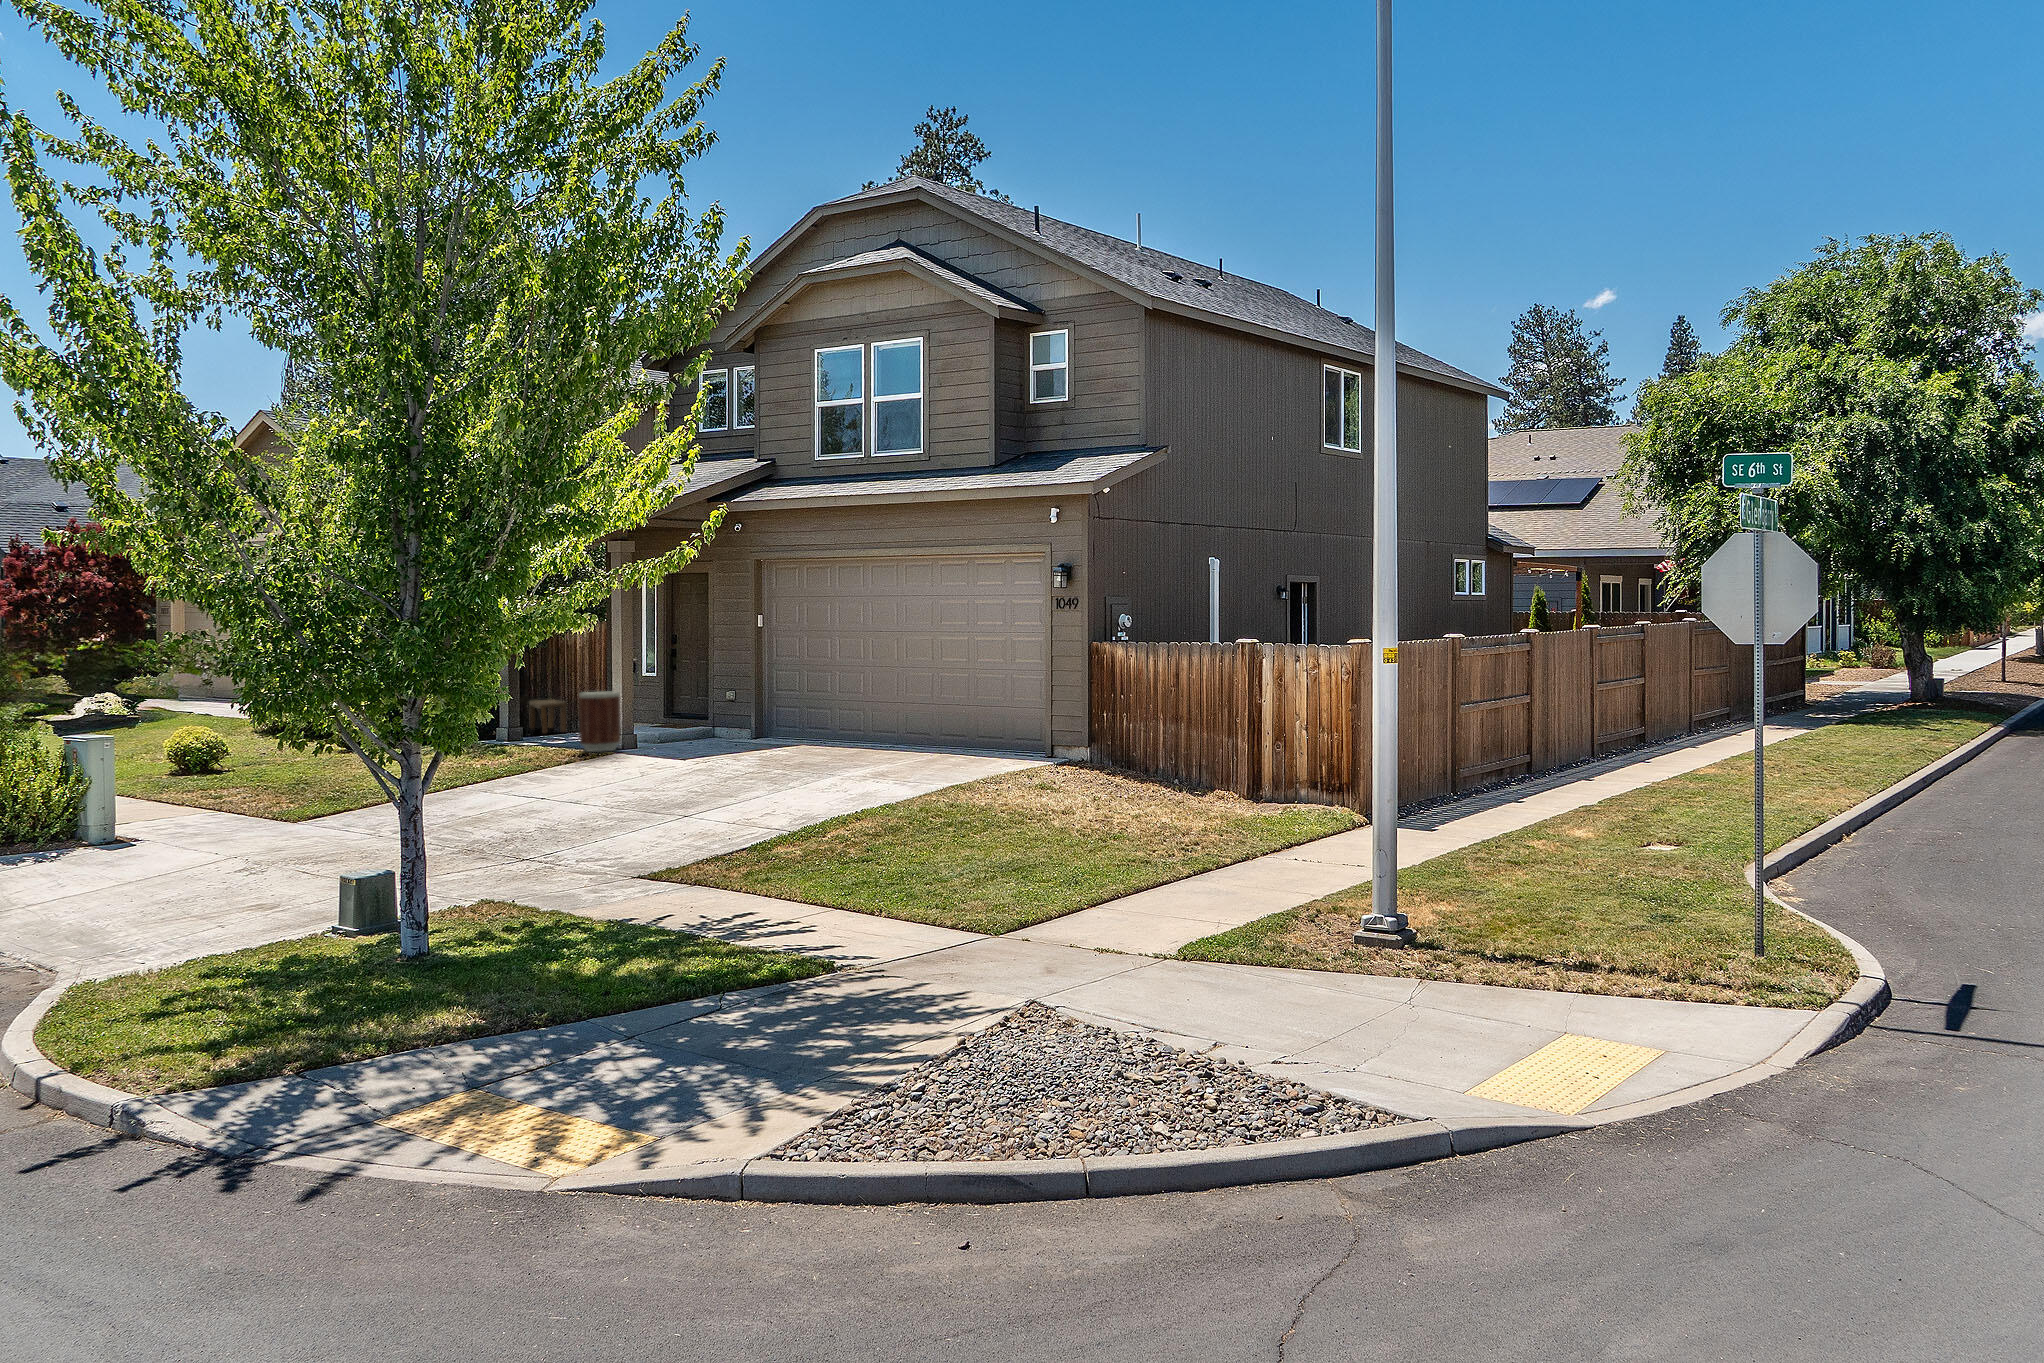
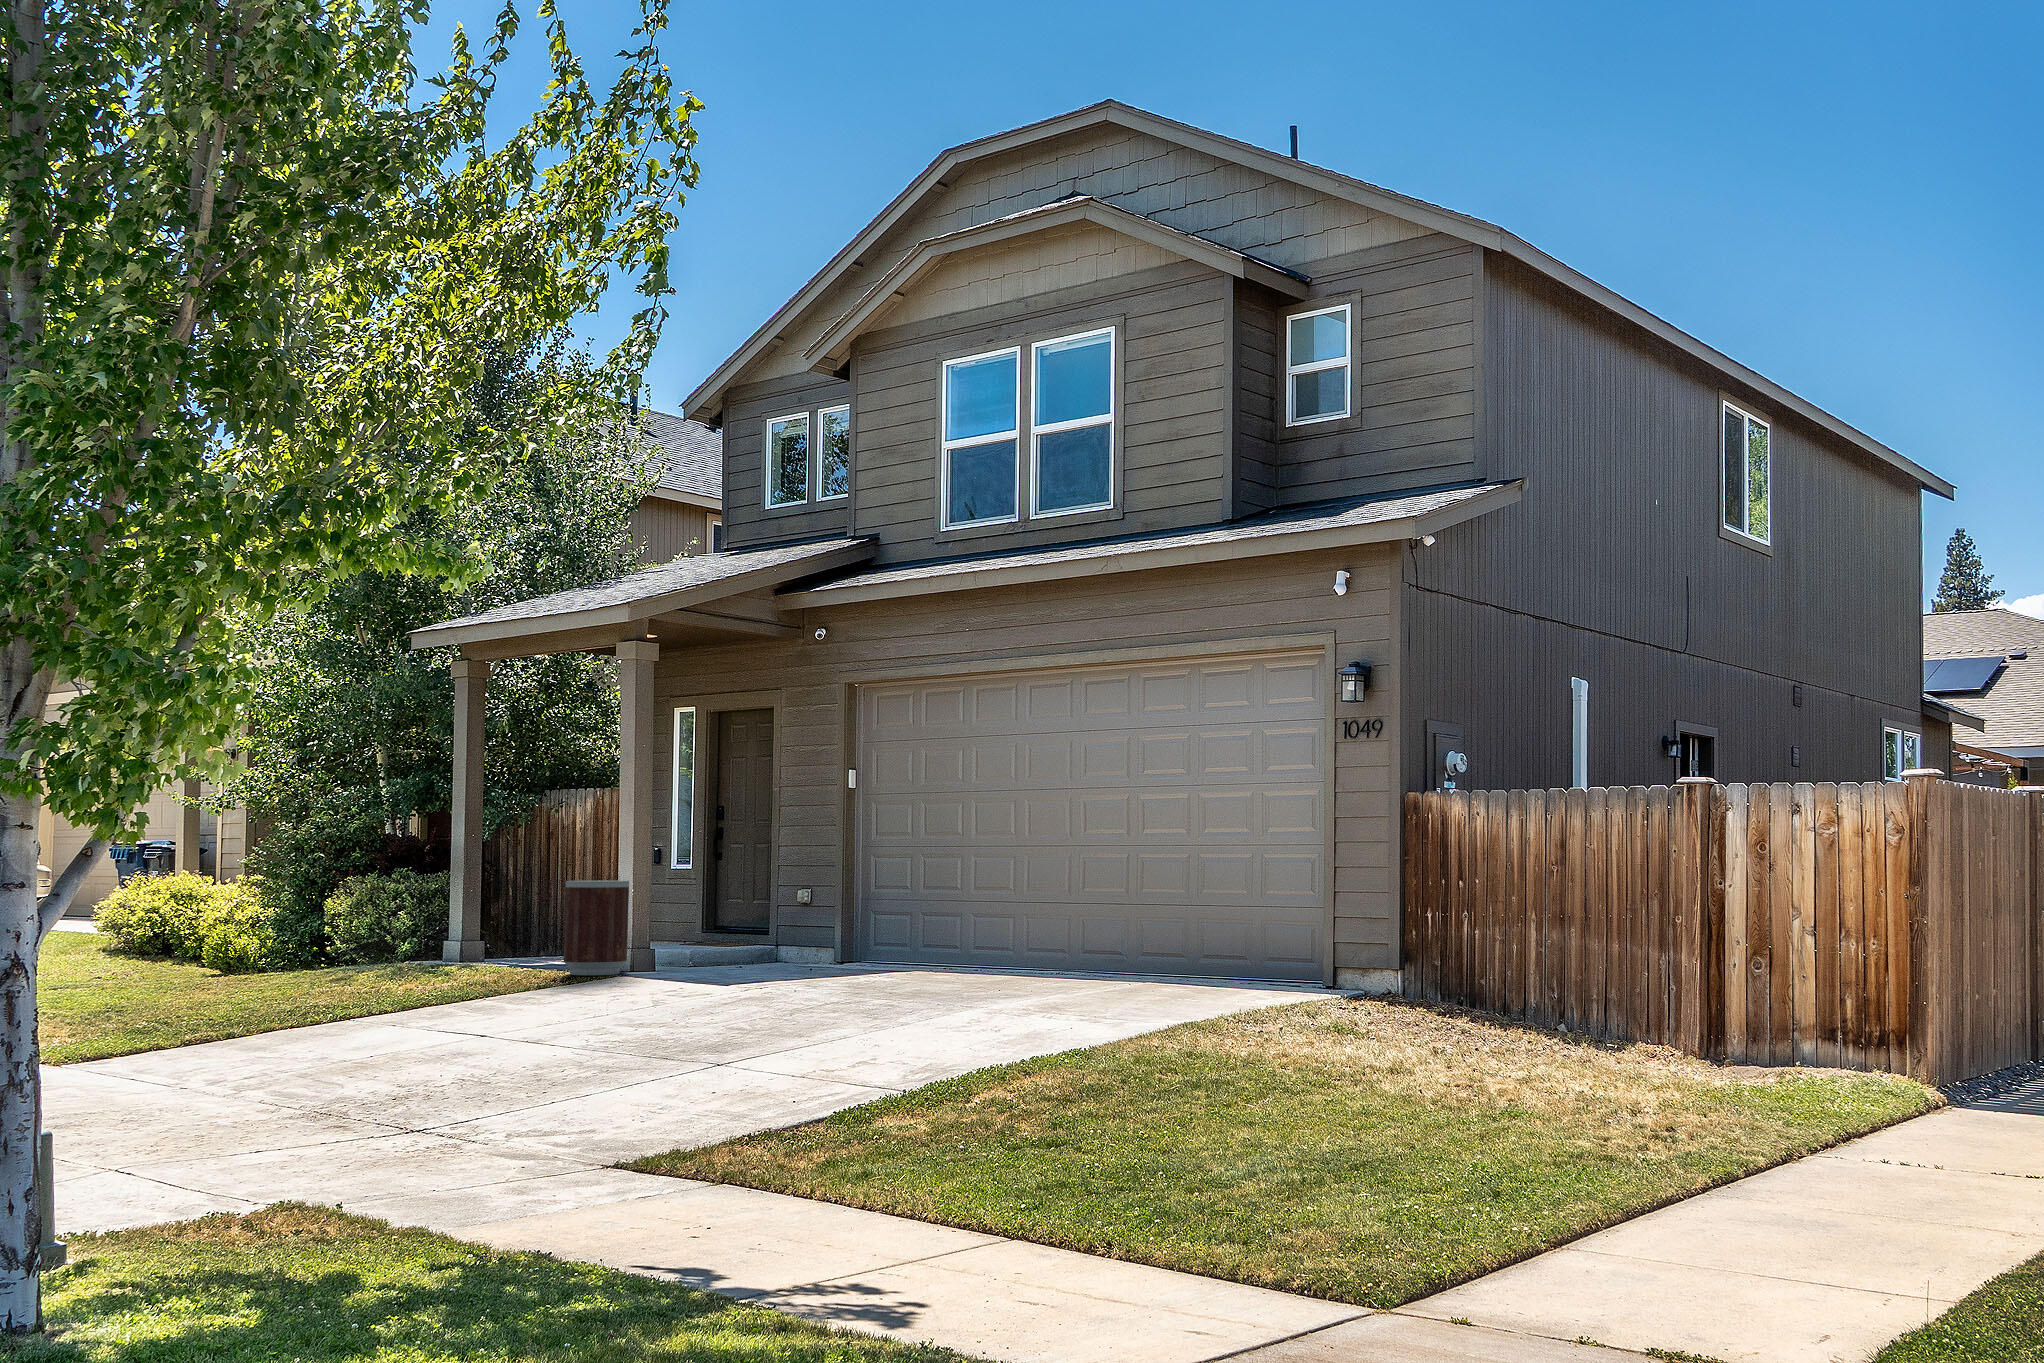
bench: present [529,700,566,733] -> none [493,901,549,952]

